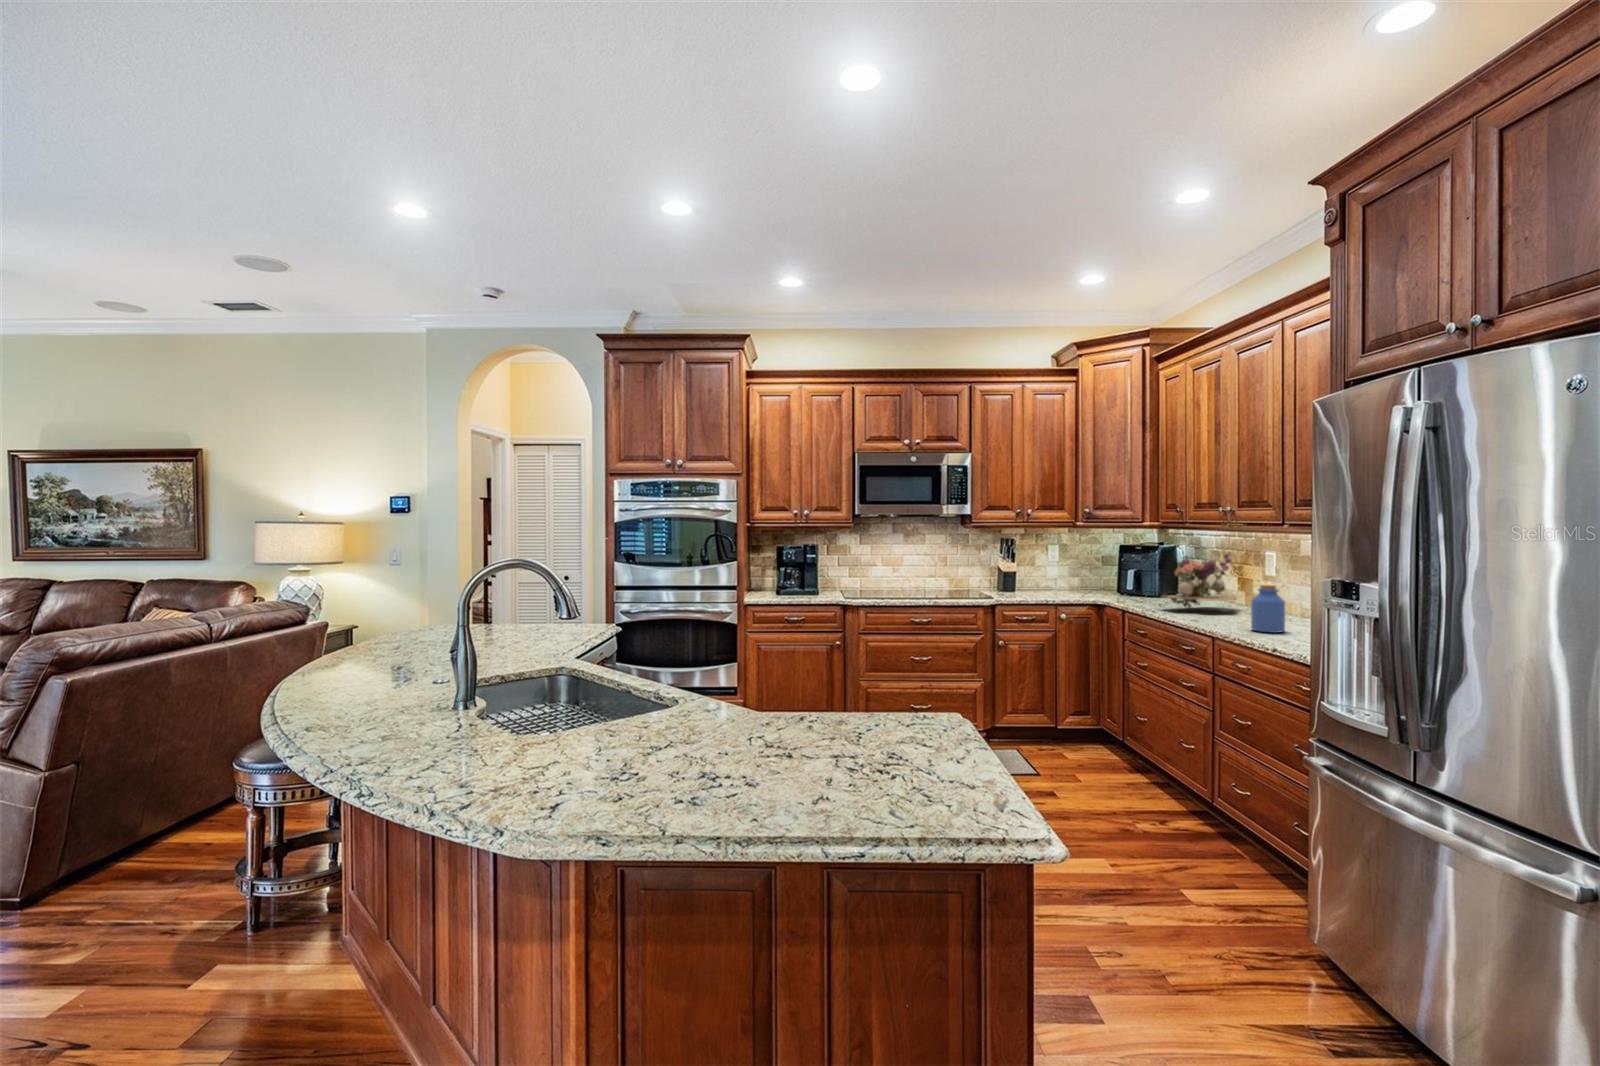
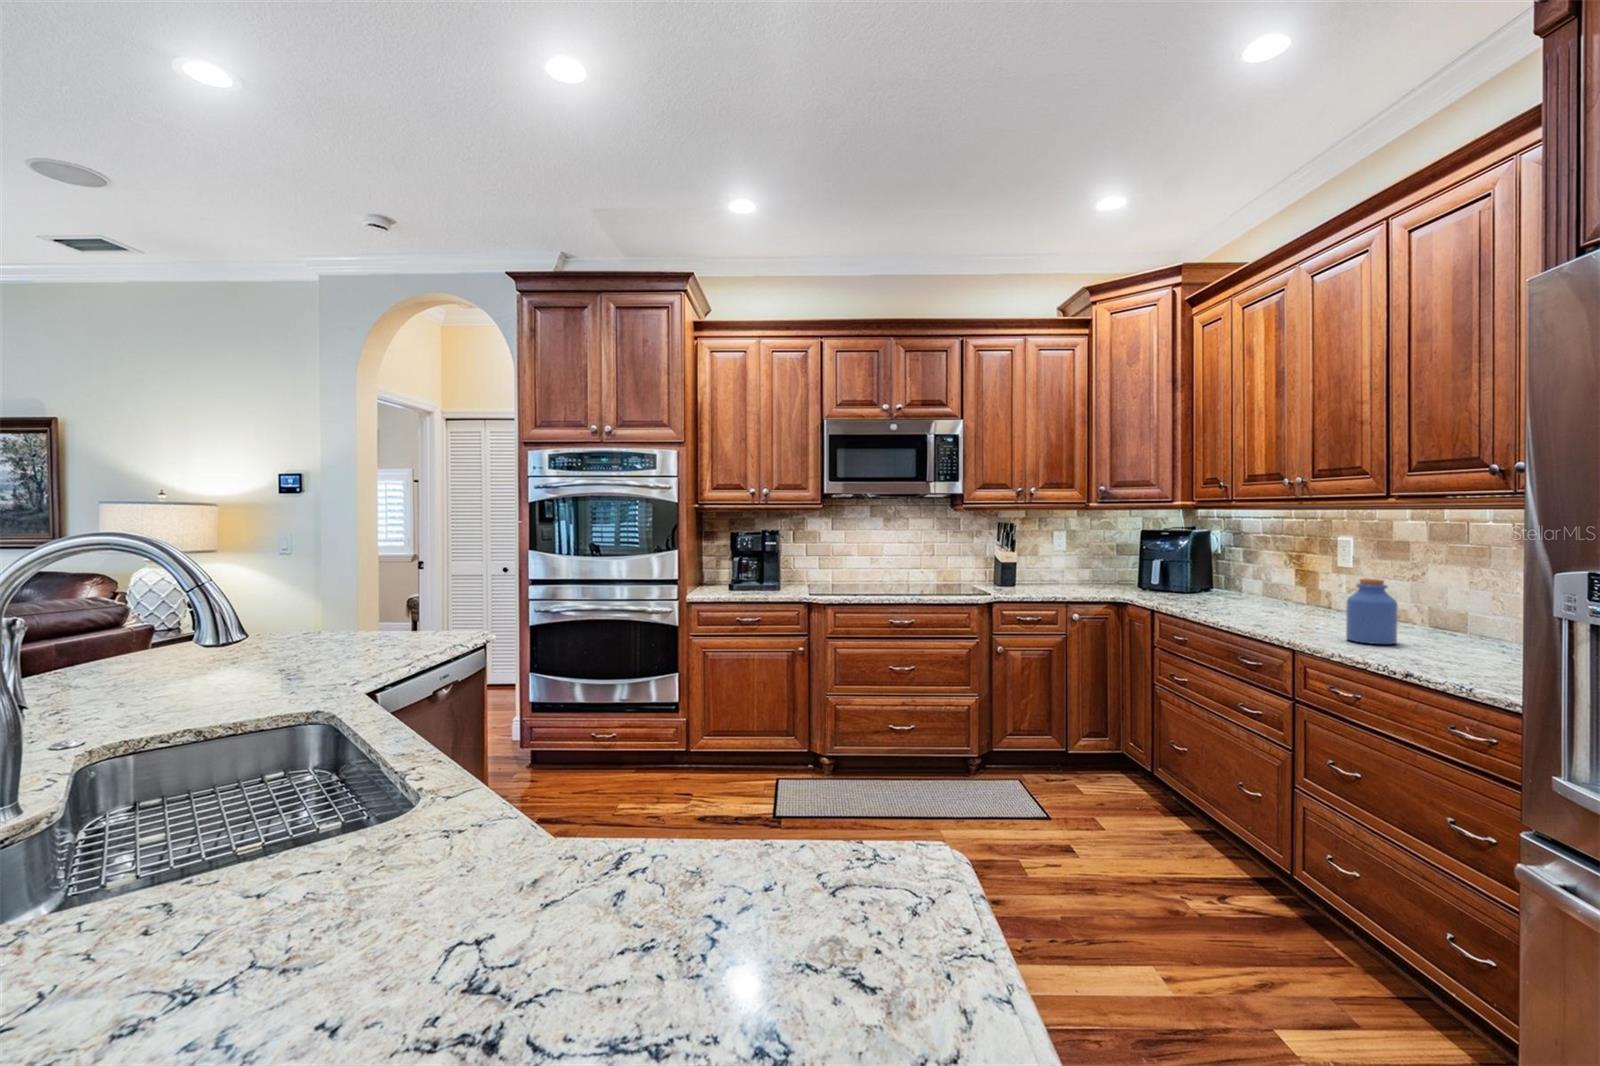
flower arrangement: present [1161,554,1237,608] -> none [1202,537,1307,610]

